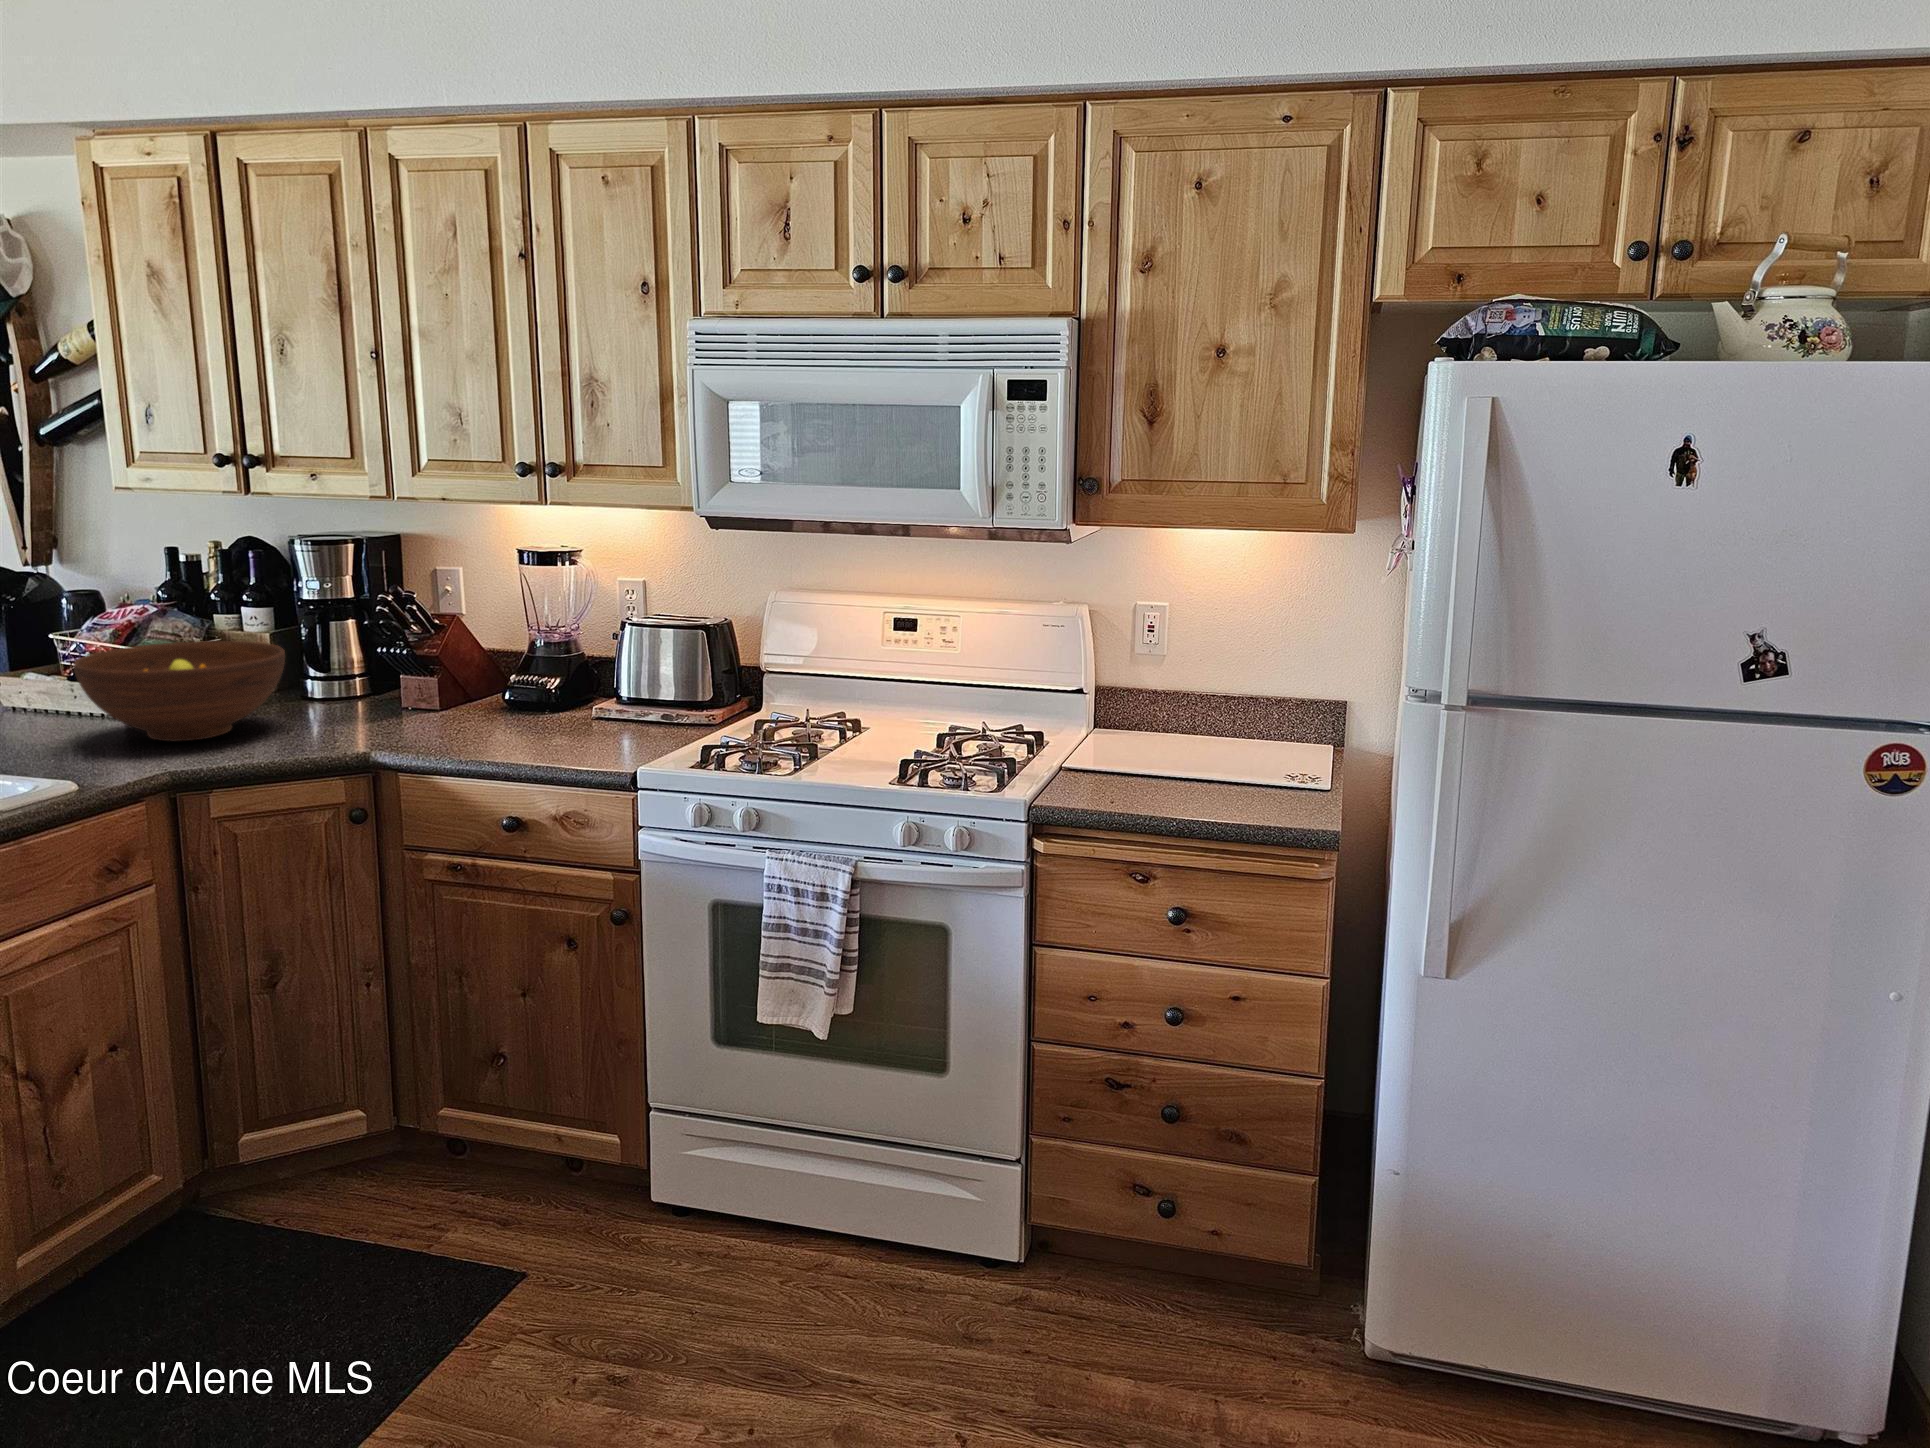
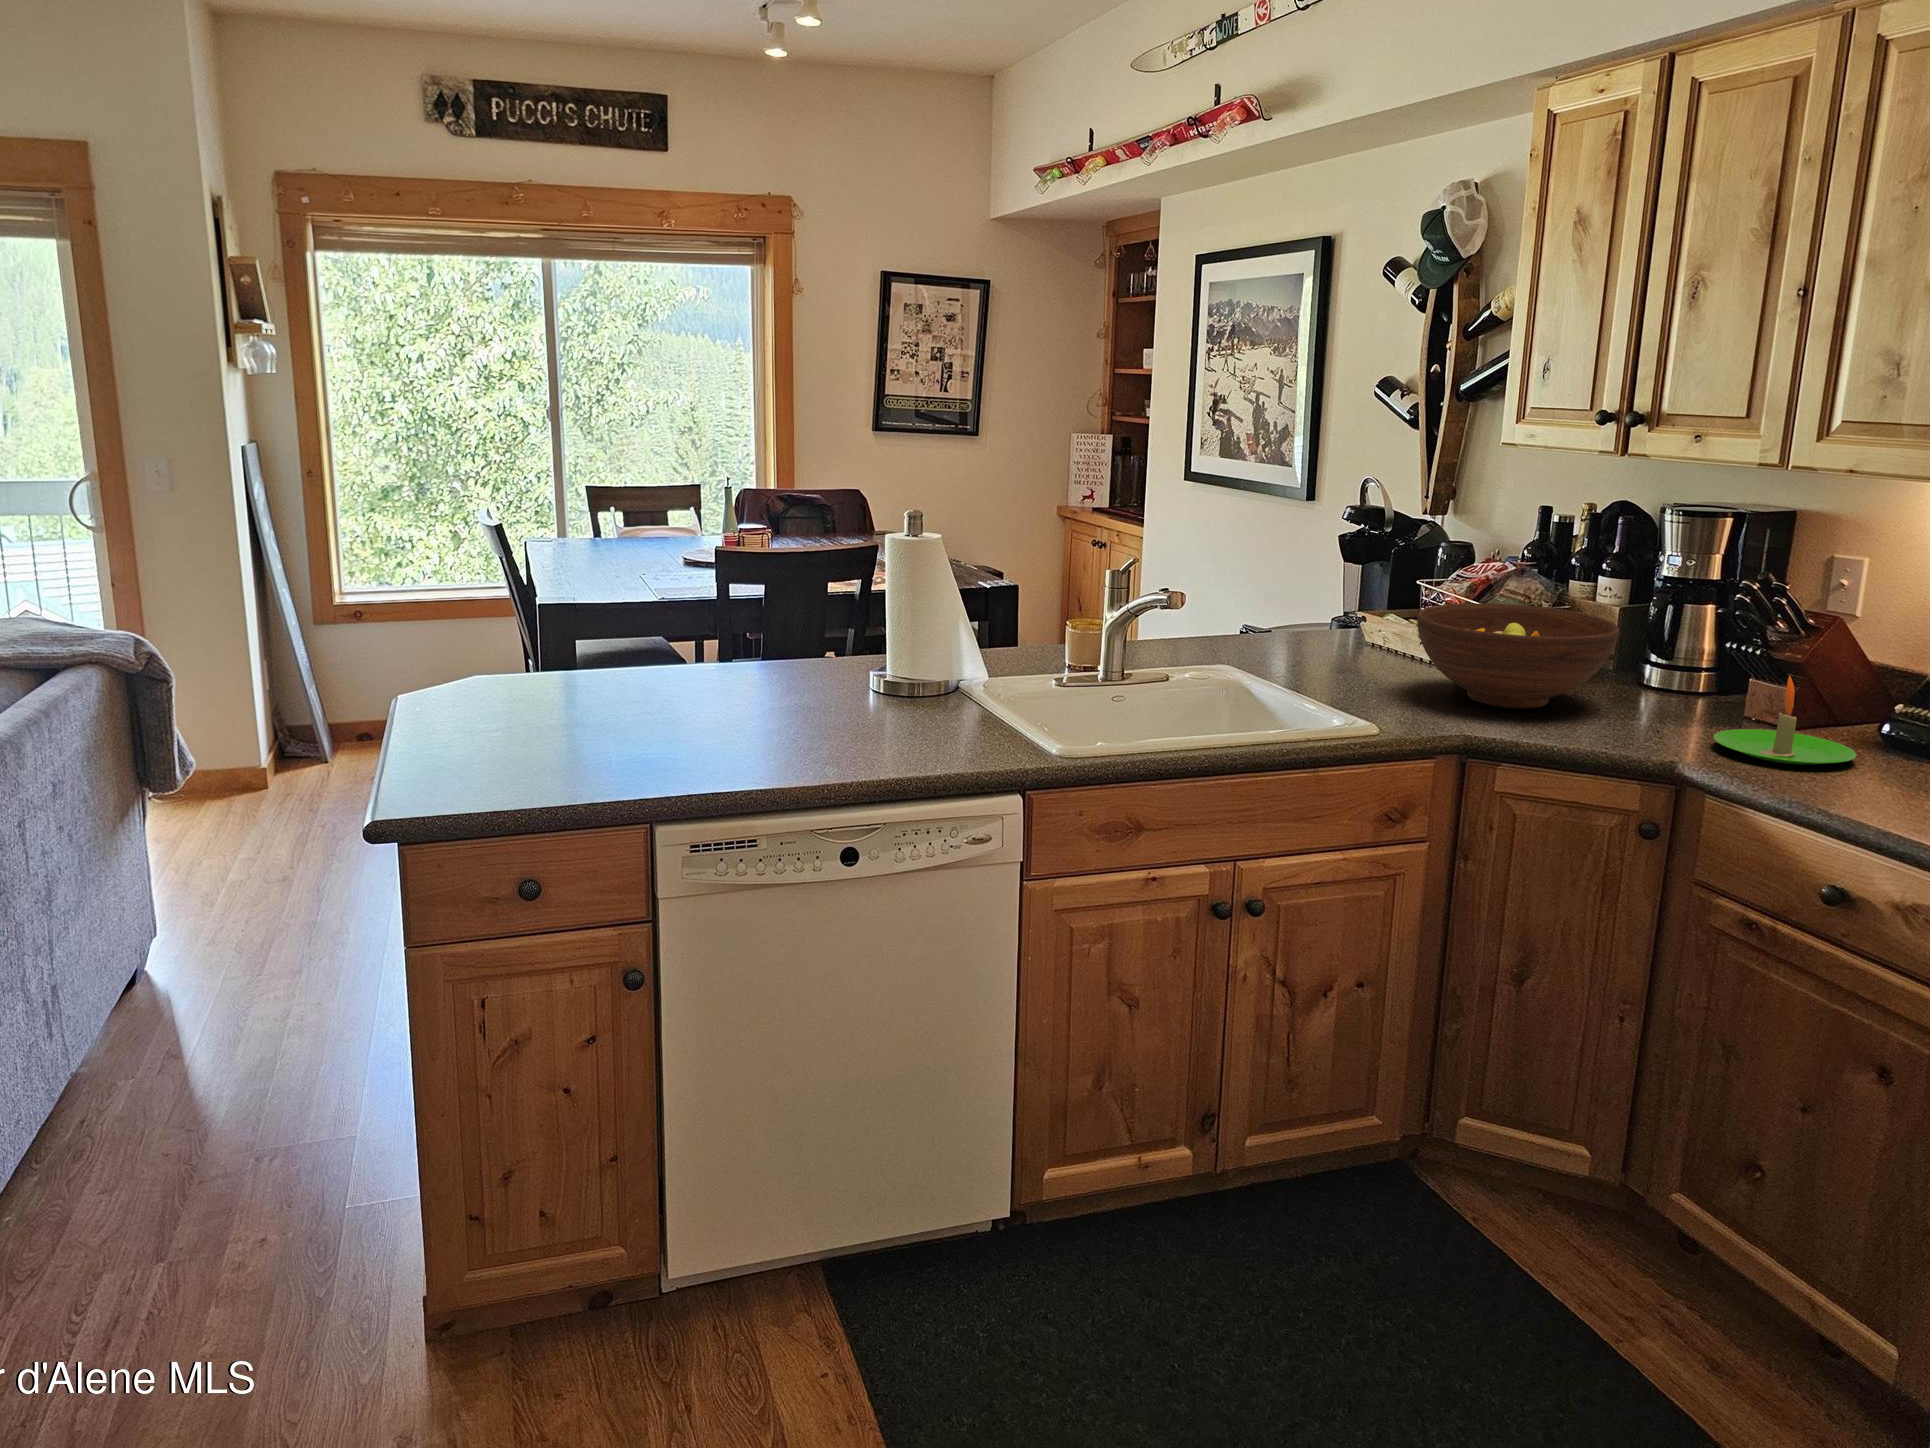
candle: none [388,666,495,736] -> present [1713,676,1857,765]

